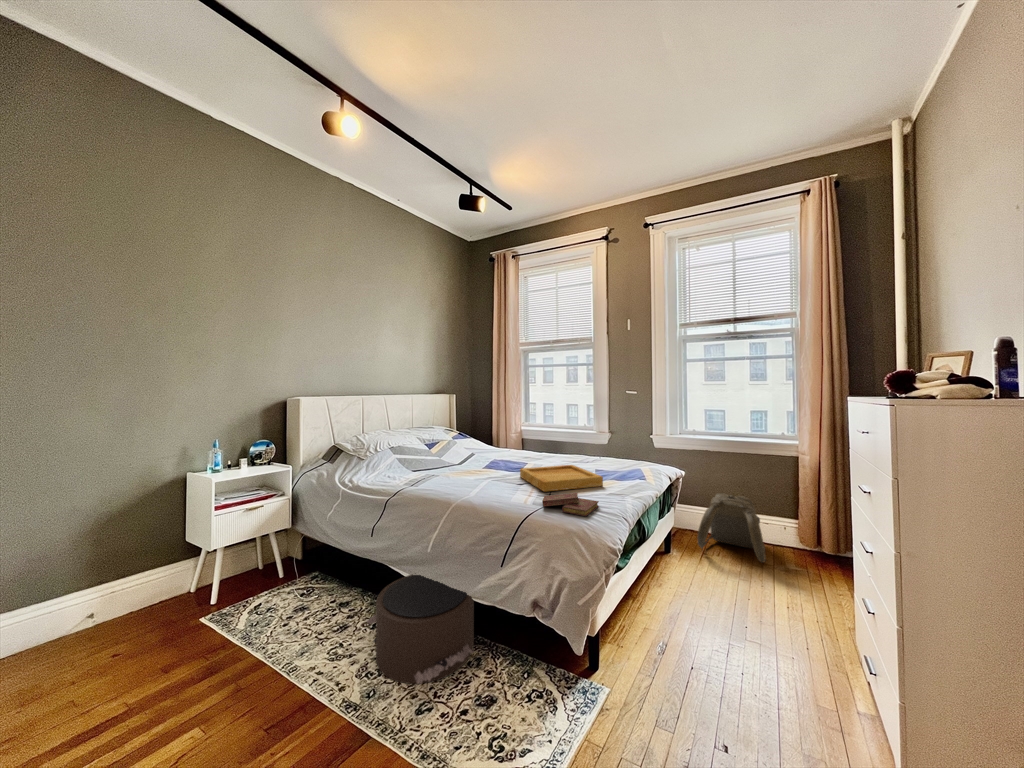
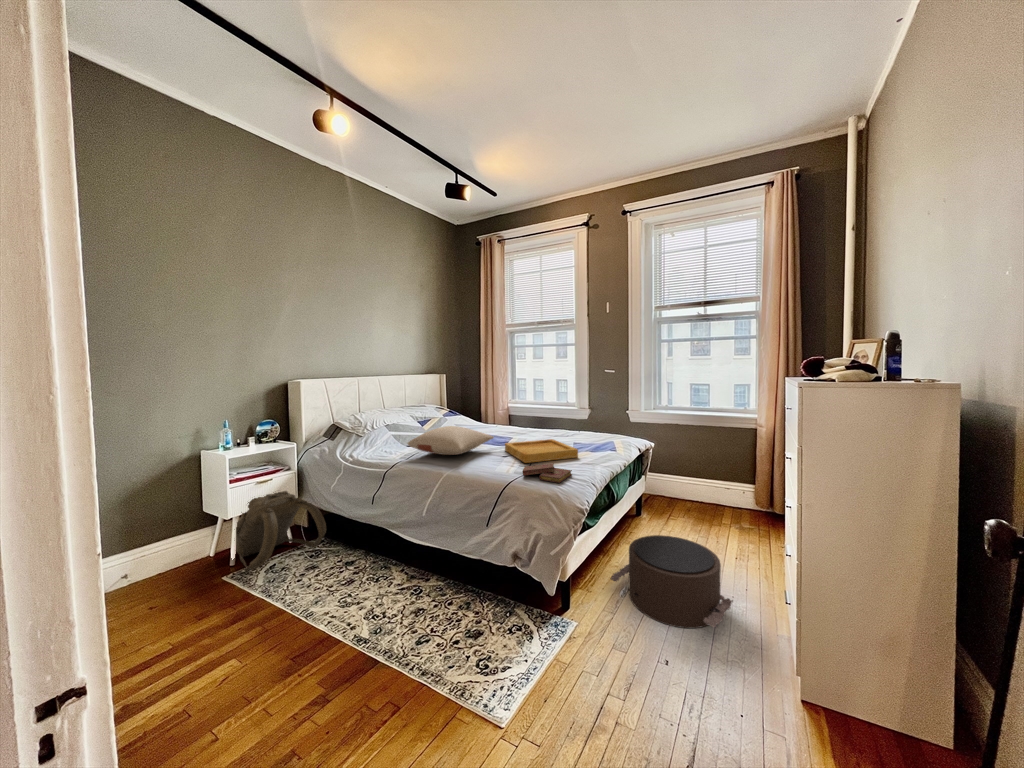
pillow: none [413,449,508,481] -> present [408,426,494,455]
backpack: present [697,493,766,562] -> present [236,491,326,572]
pouf: present [367,575,474,684] -> present [611,535,733,628]

